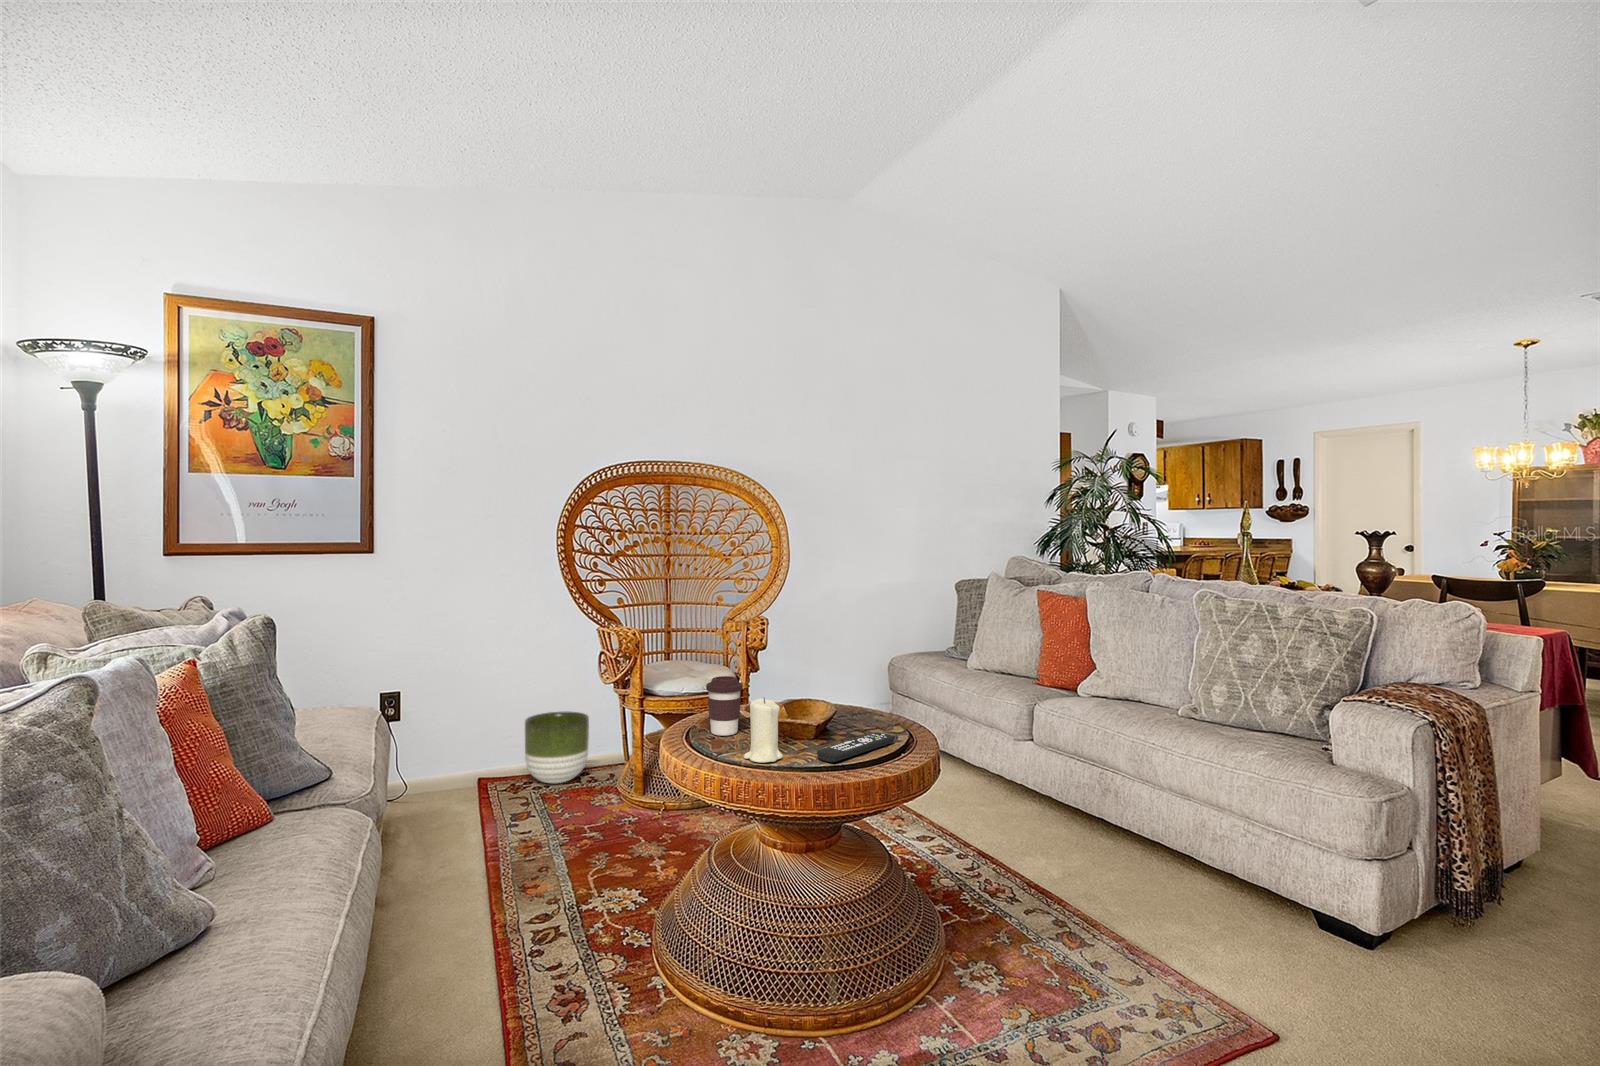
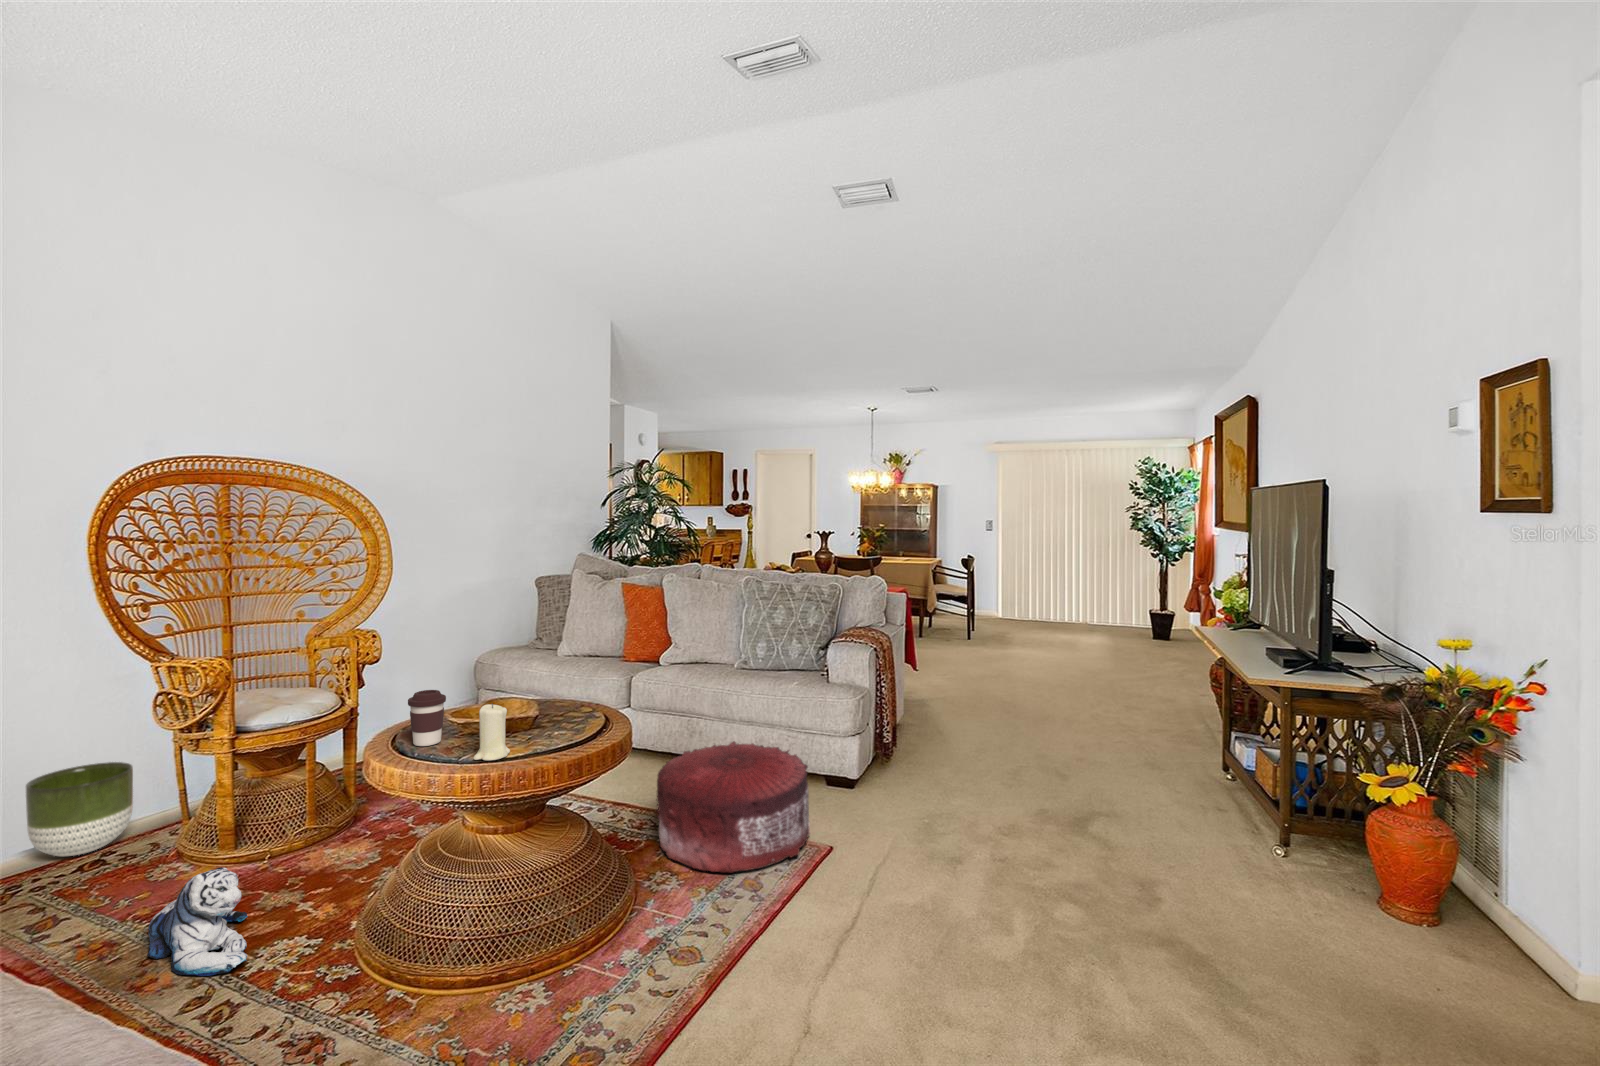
remote control: present [817,732,895,762] -> none [539,716,588,747]
pouf: none [996,811,1237,1014] -> present [656,741,810,873]
plush toy: none [531,816,605,913] -> present [147,867,248,976]

